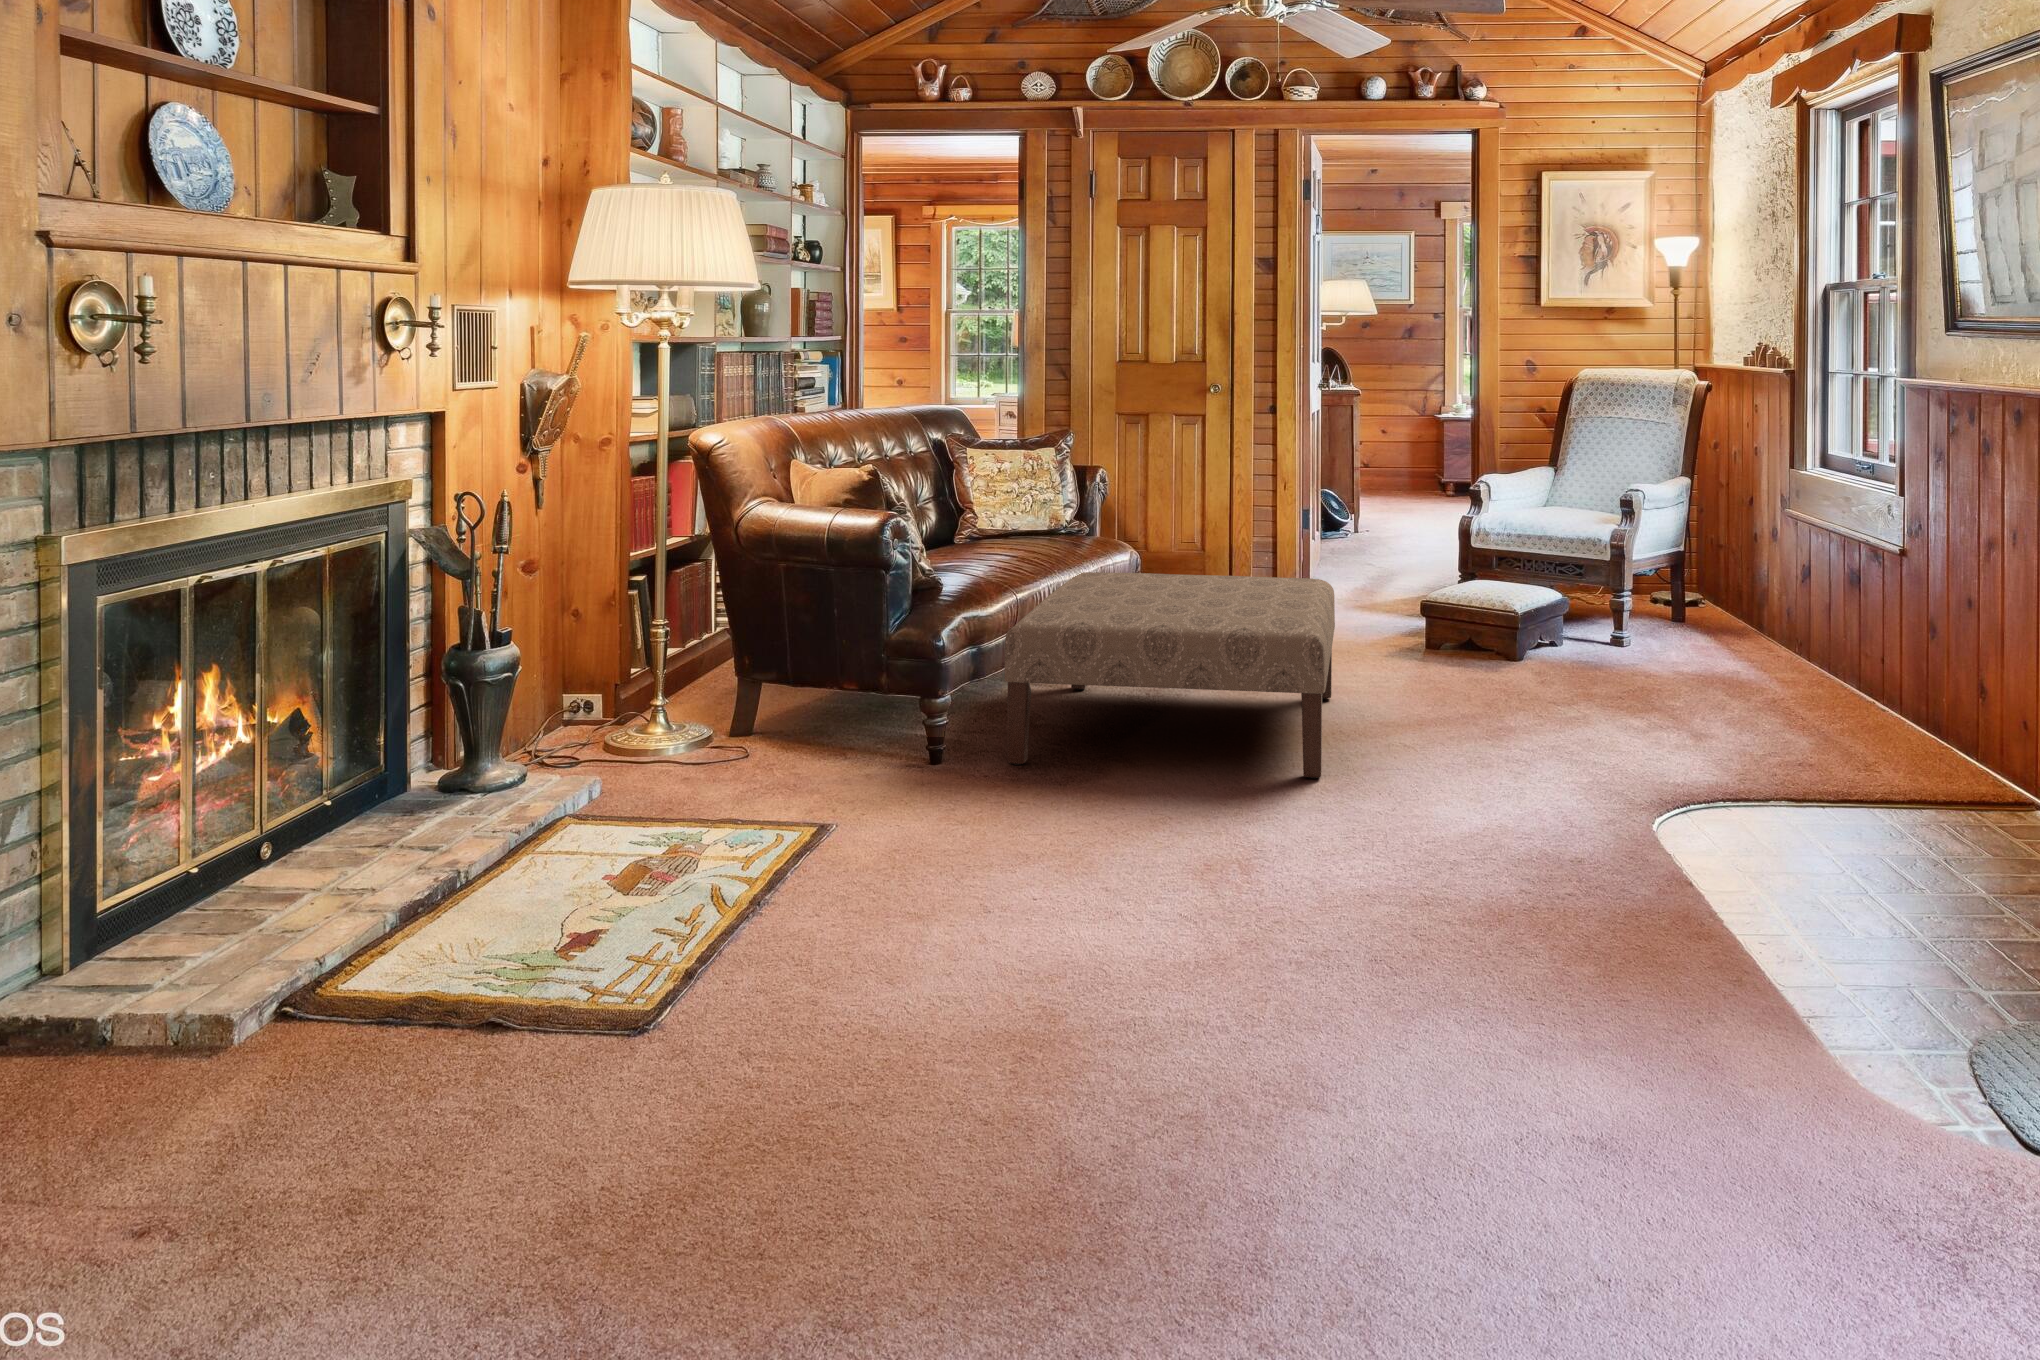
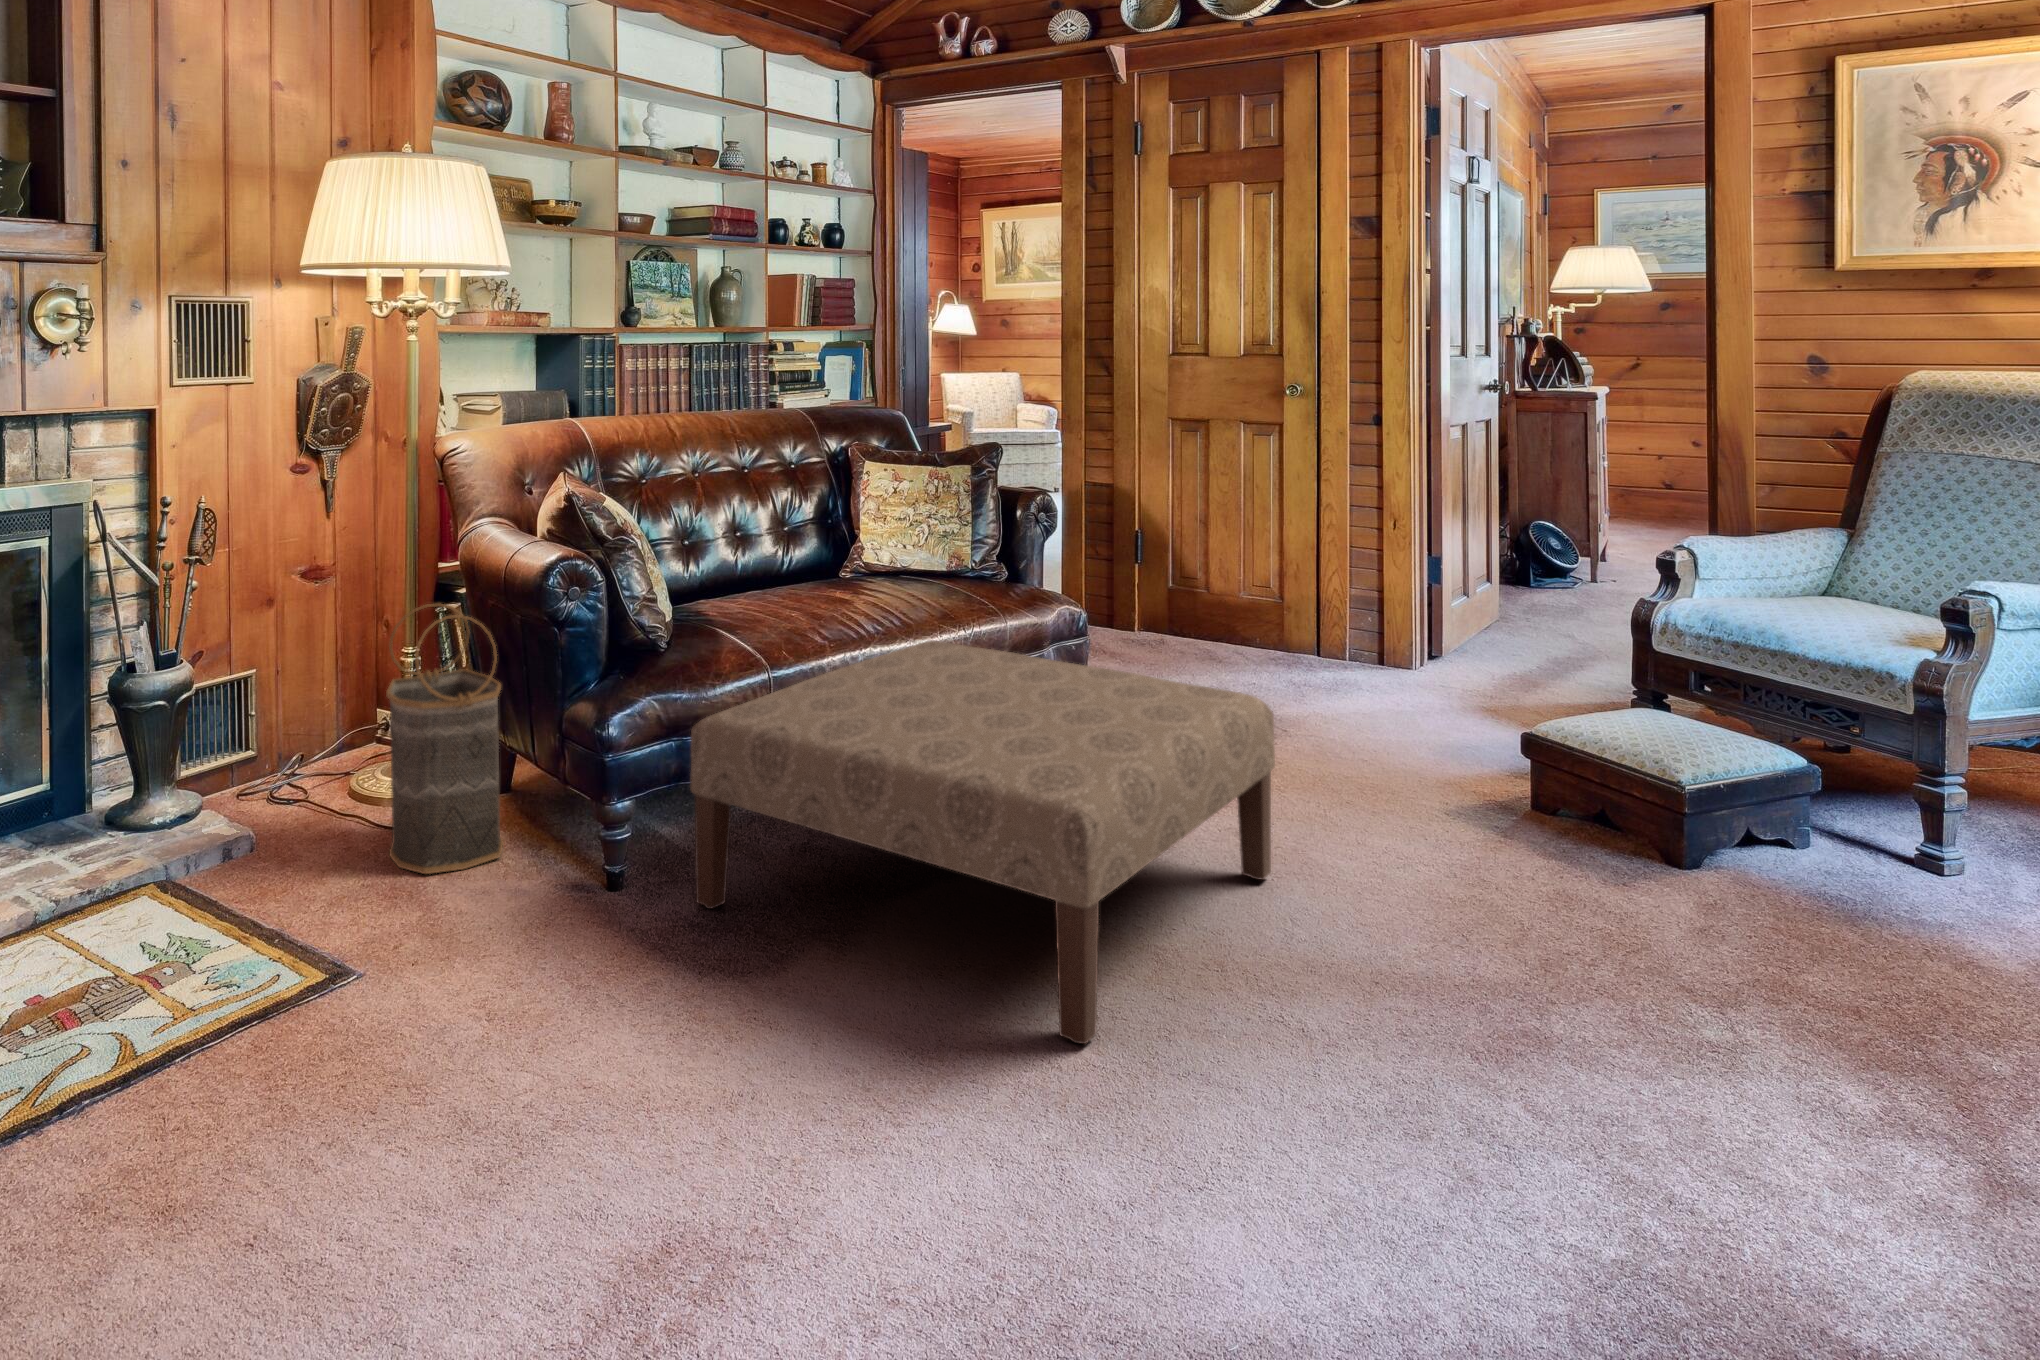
basket: none [712,567,822,784] -> present [386,604,504,874]

